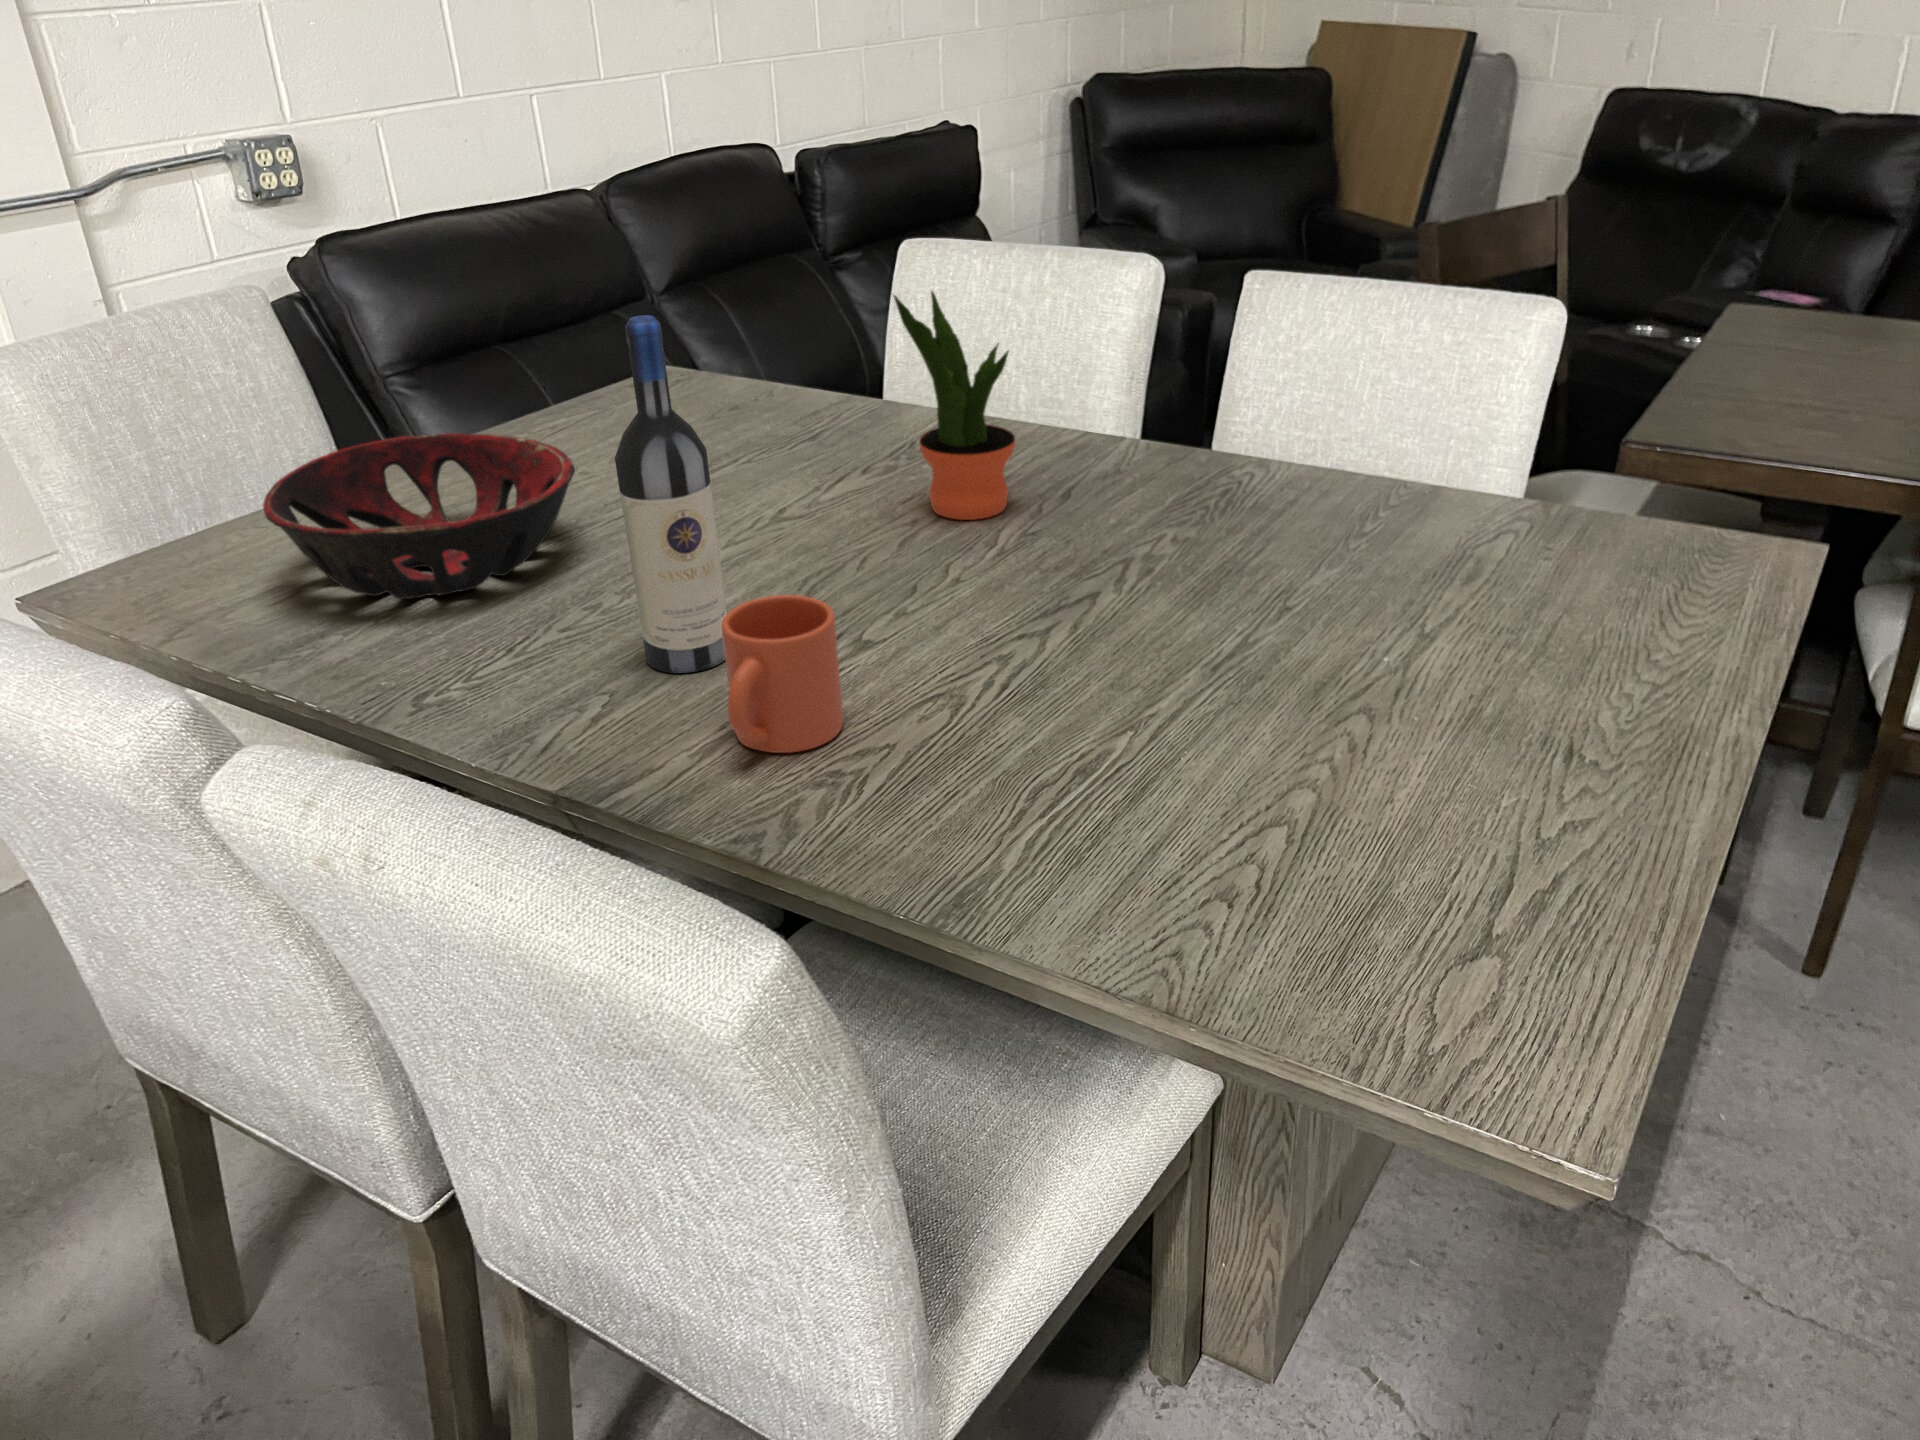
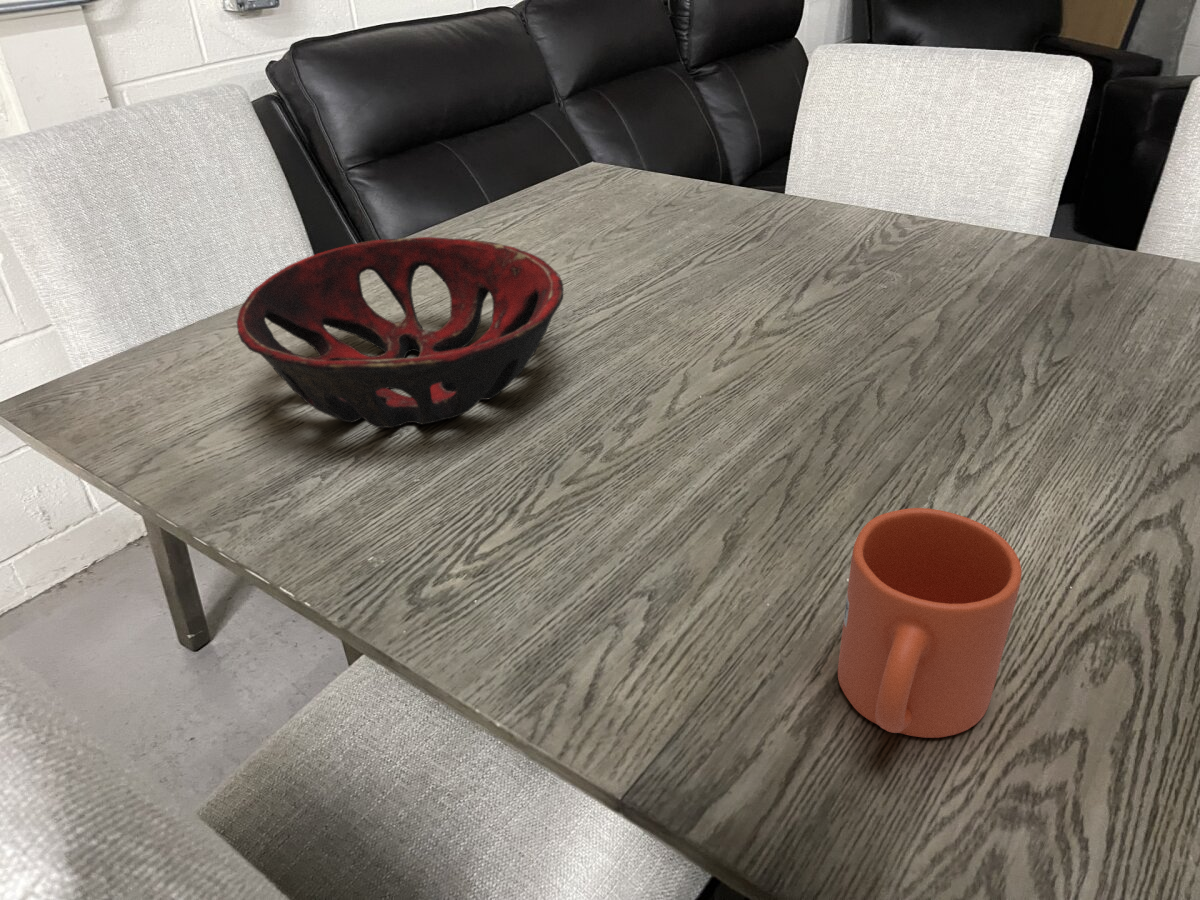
potted plant: present [893,291,1015,520] -> none [926,88,1071,345]
wine bottle: present [615,315,727,673] -> none [676,113,797,564]

